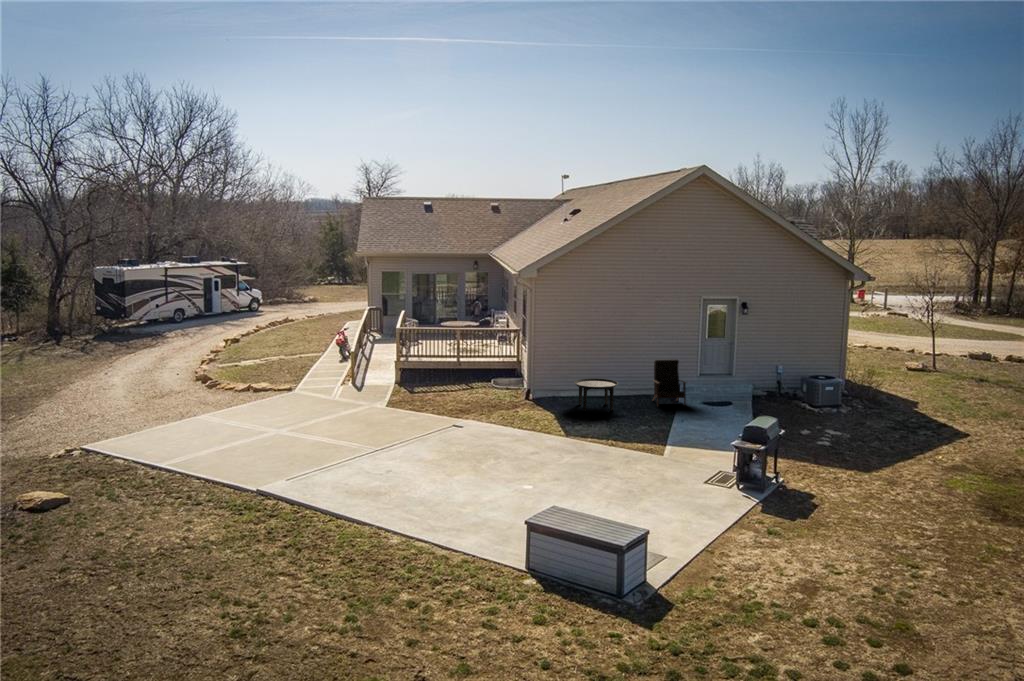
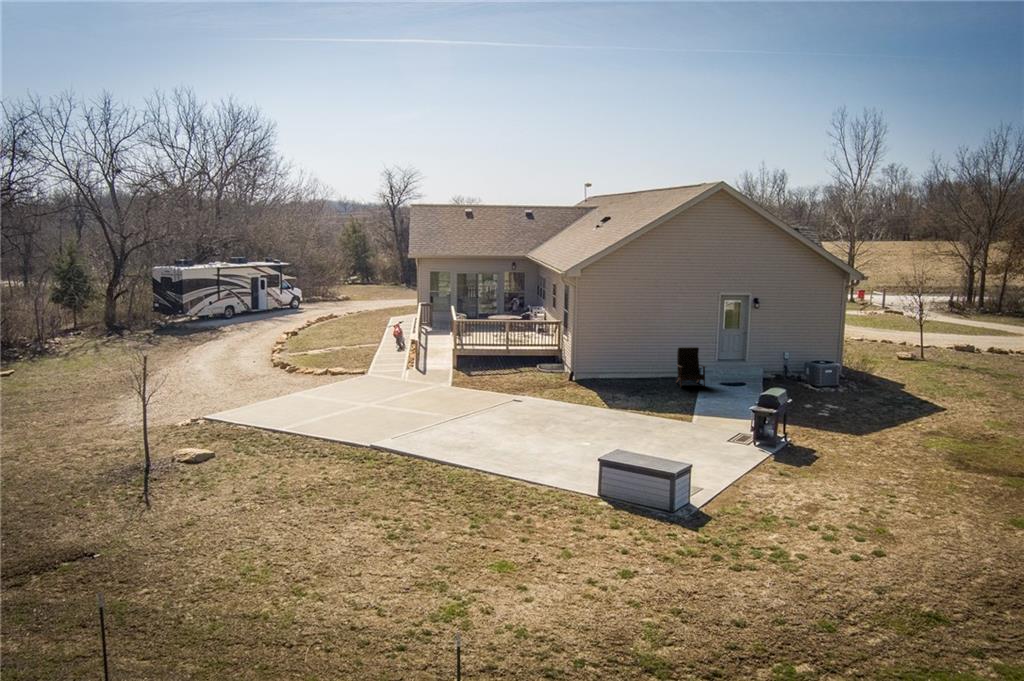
round table: present [574,378,618,411] -> none [609,363,648,391]

